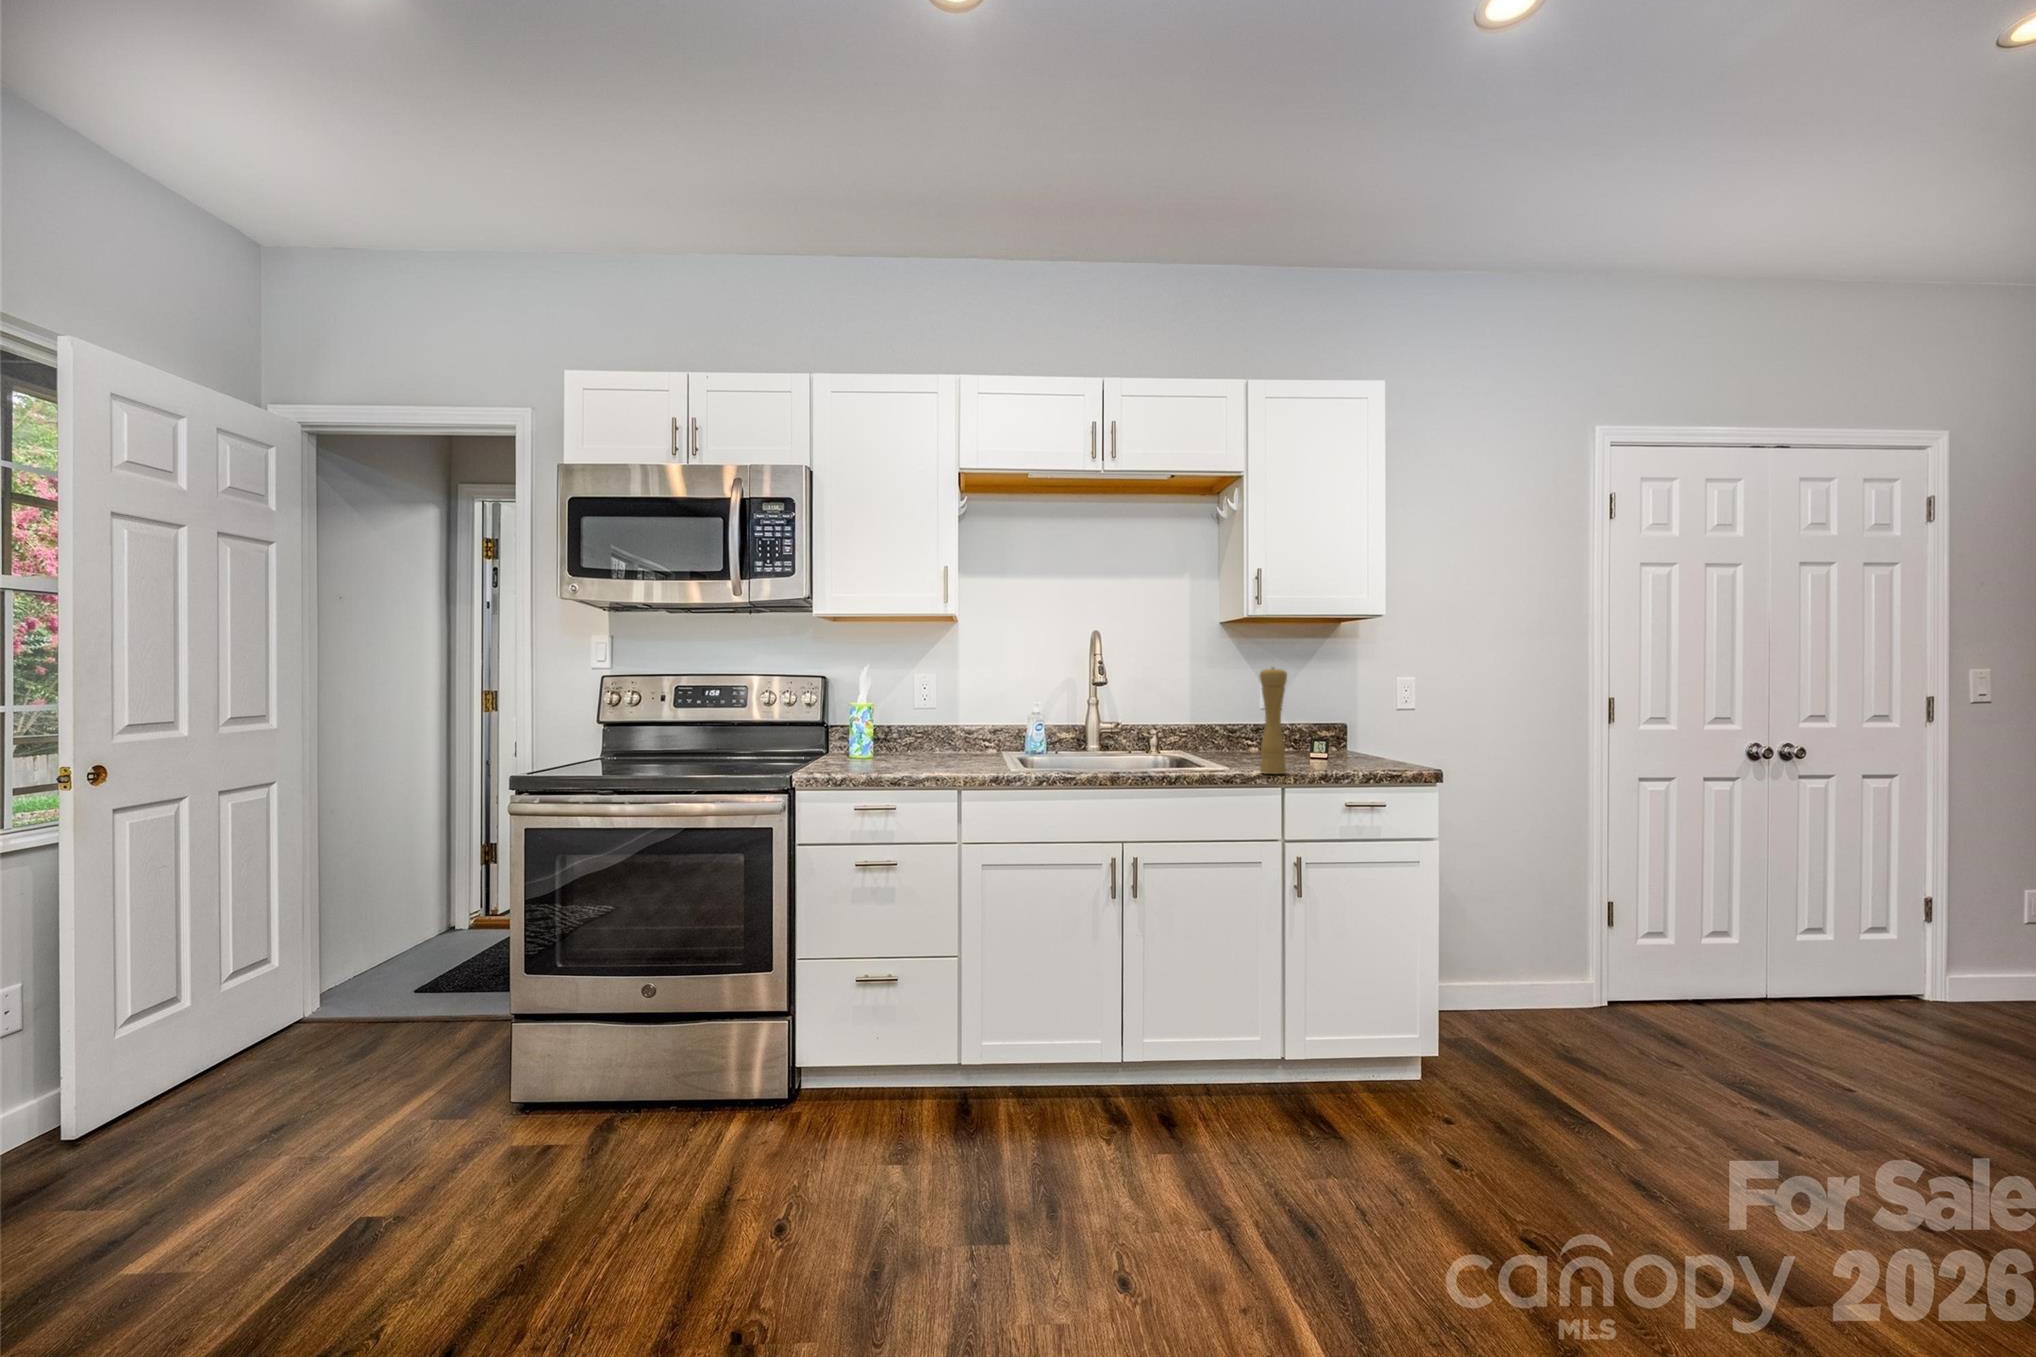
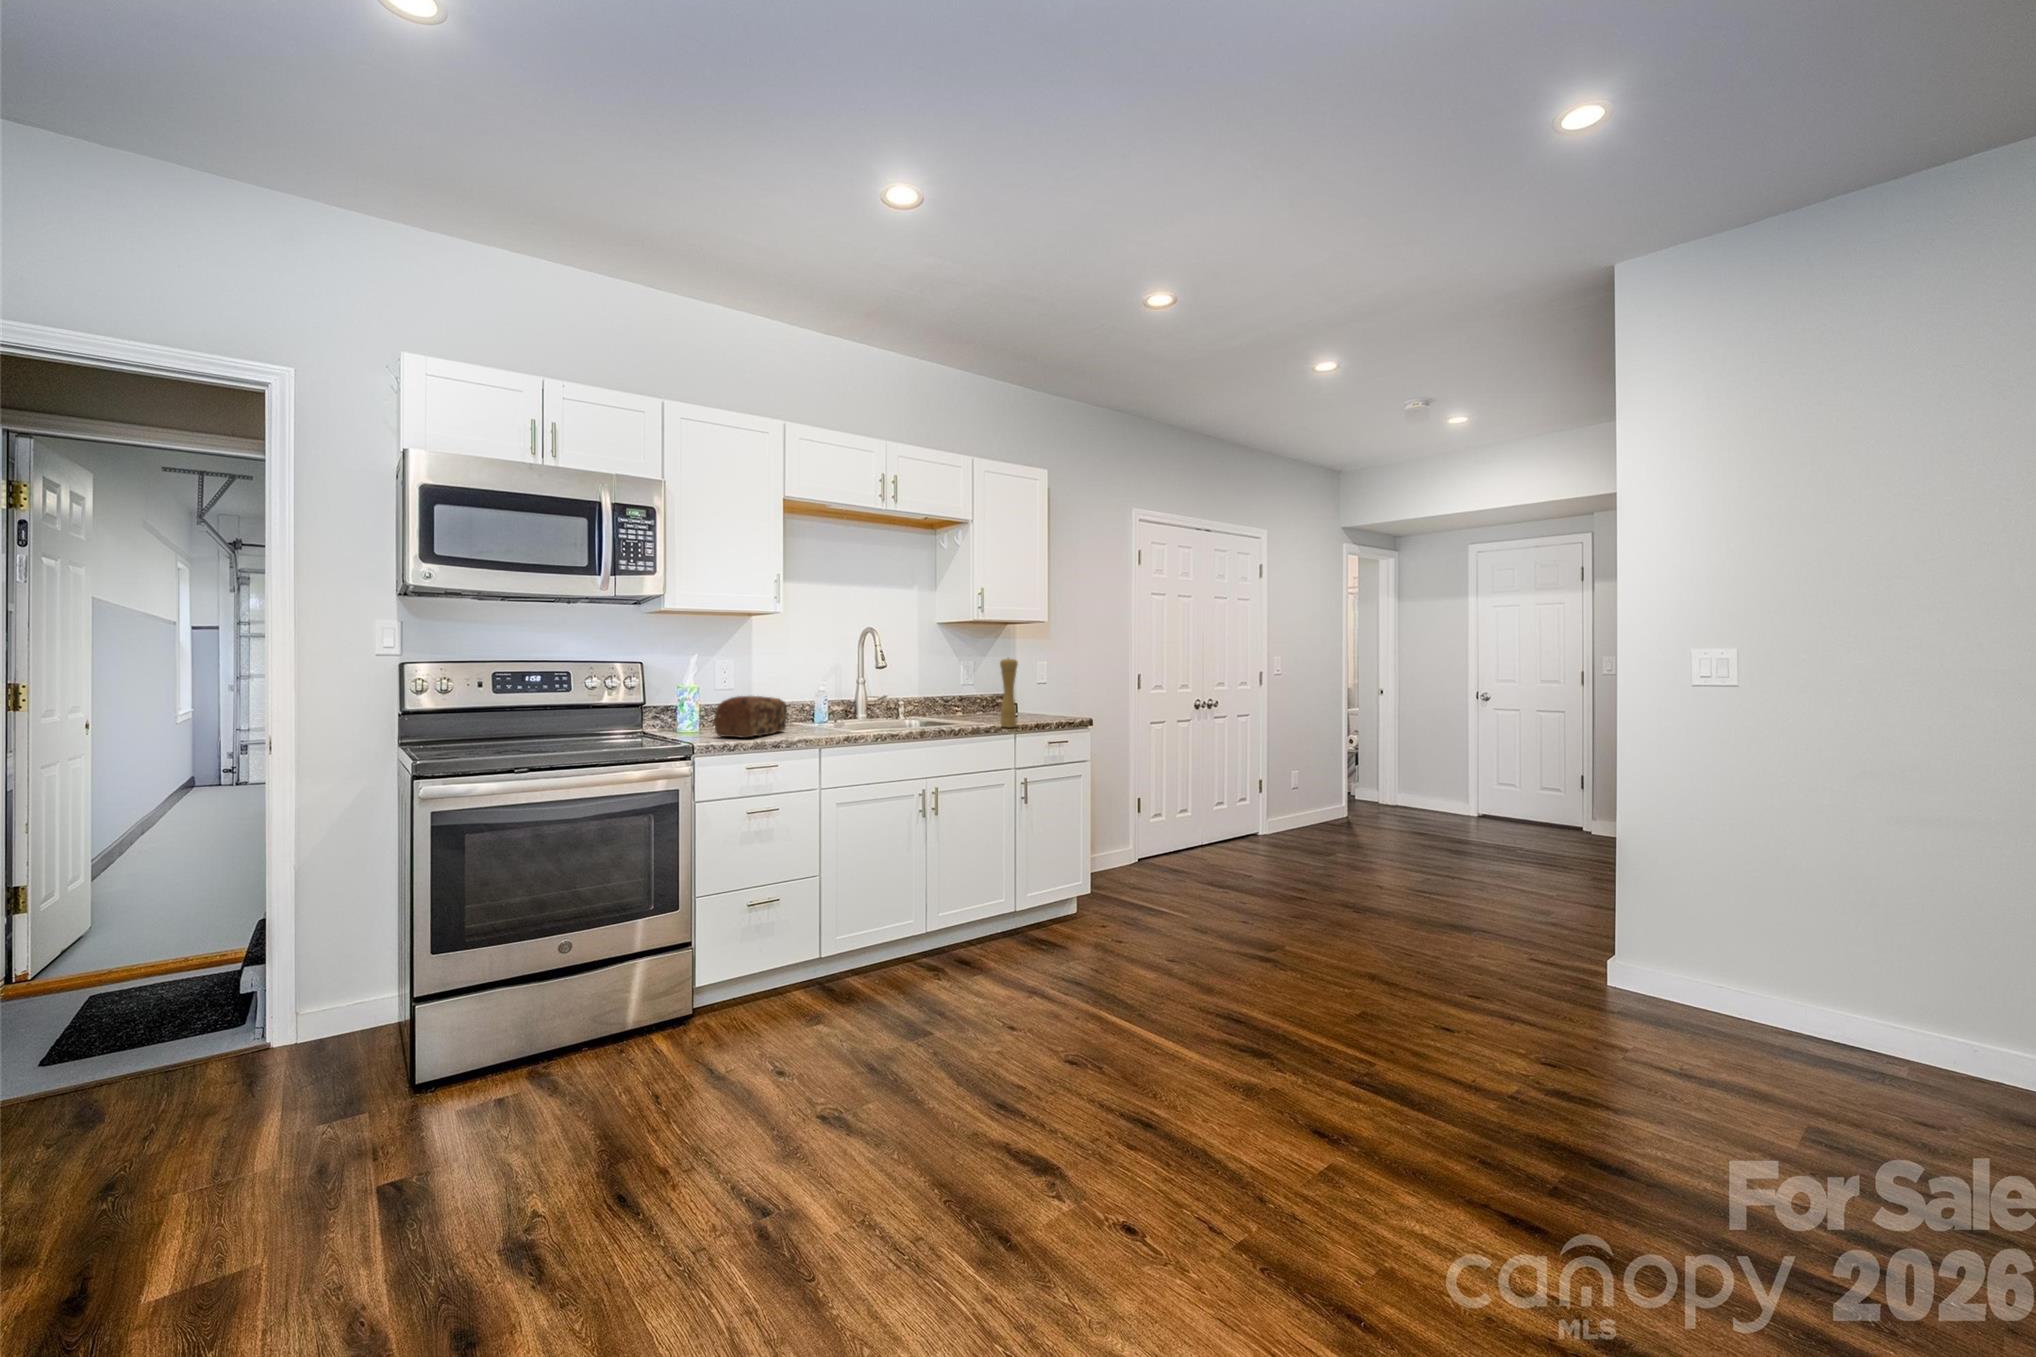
bread loaf: none [862,717,963,769] -> present [714,696,787,738]

